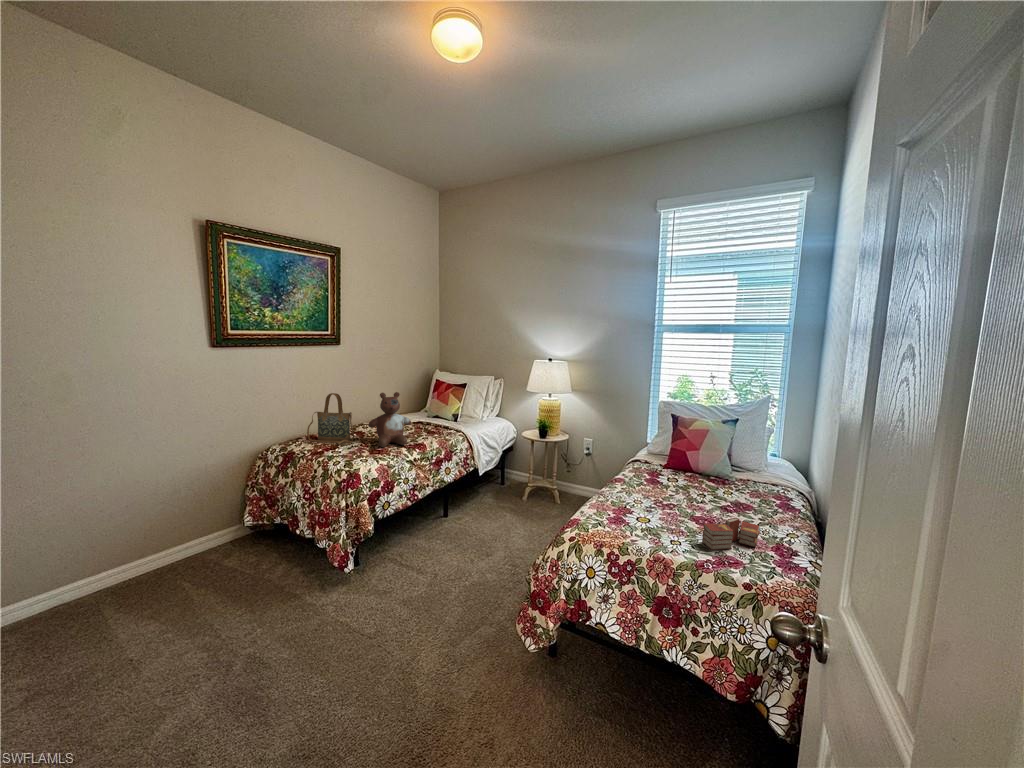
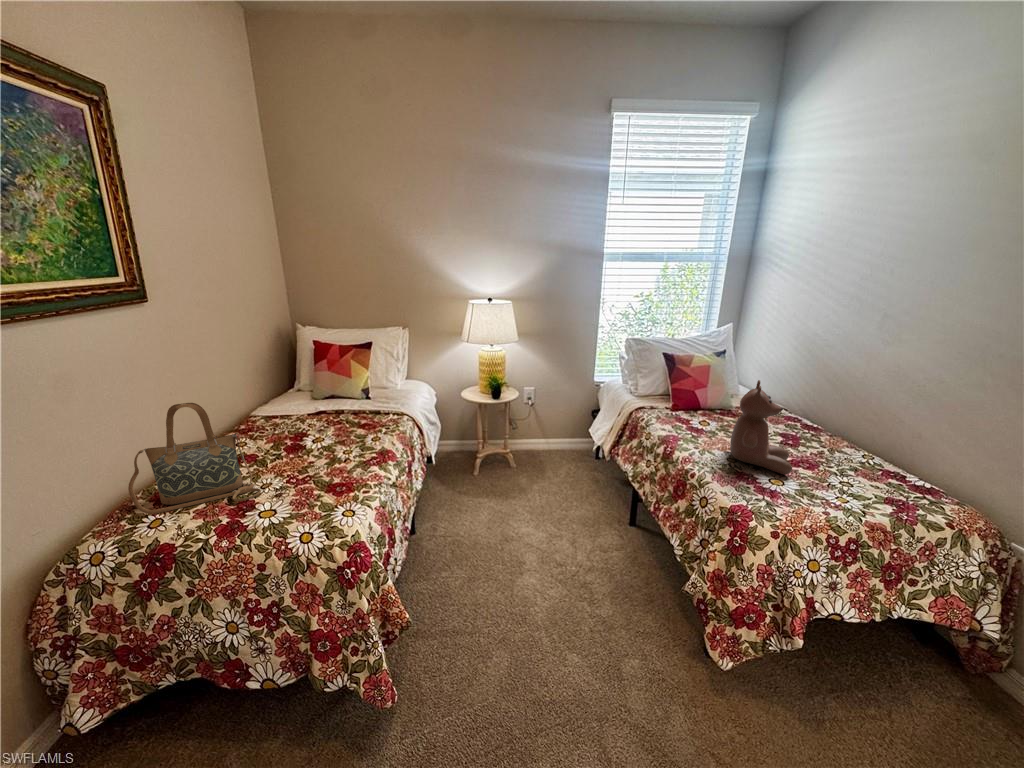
stuffed bear: present [368,392,411,447] -> present [730,380,792,474]
book: present [702,518,760,550] -> none [842,456,877,495]

